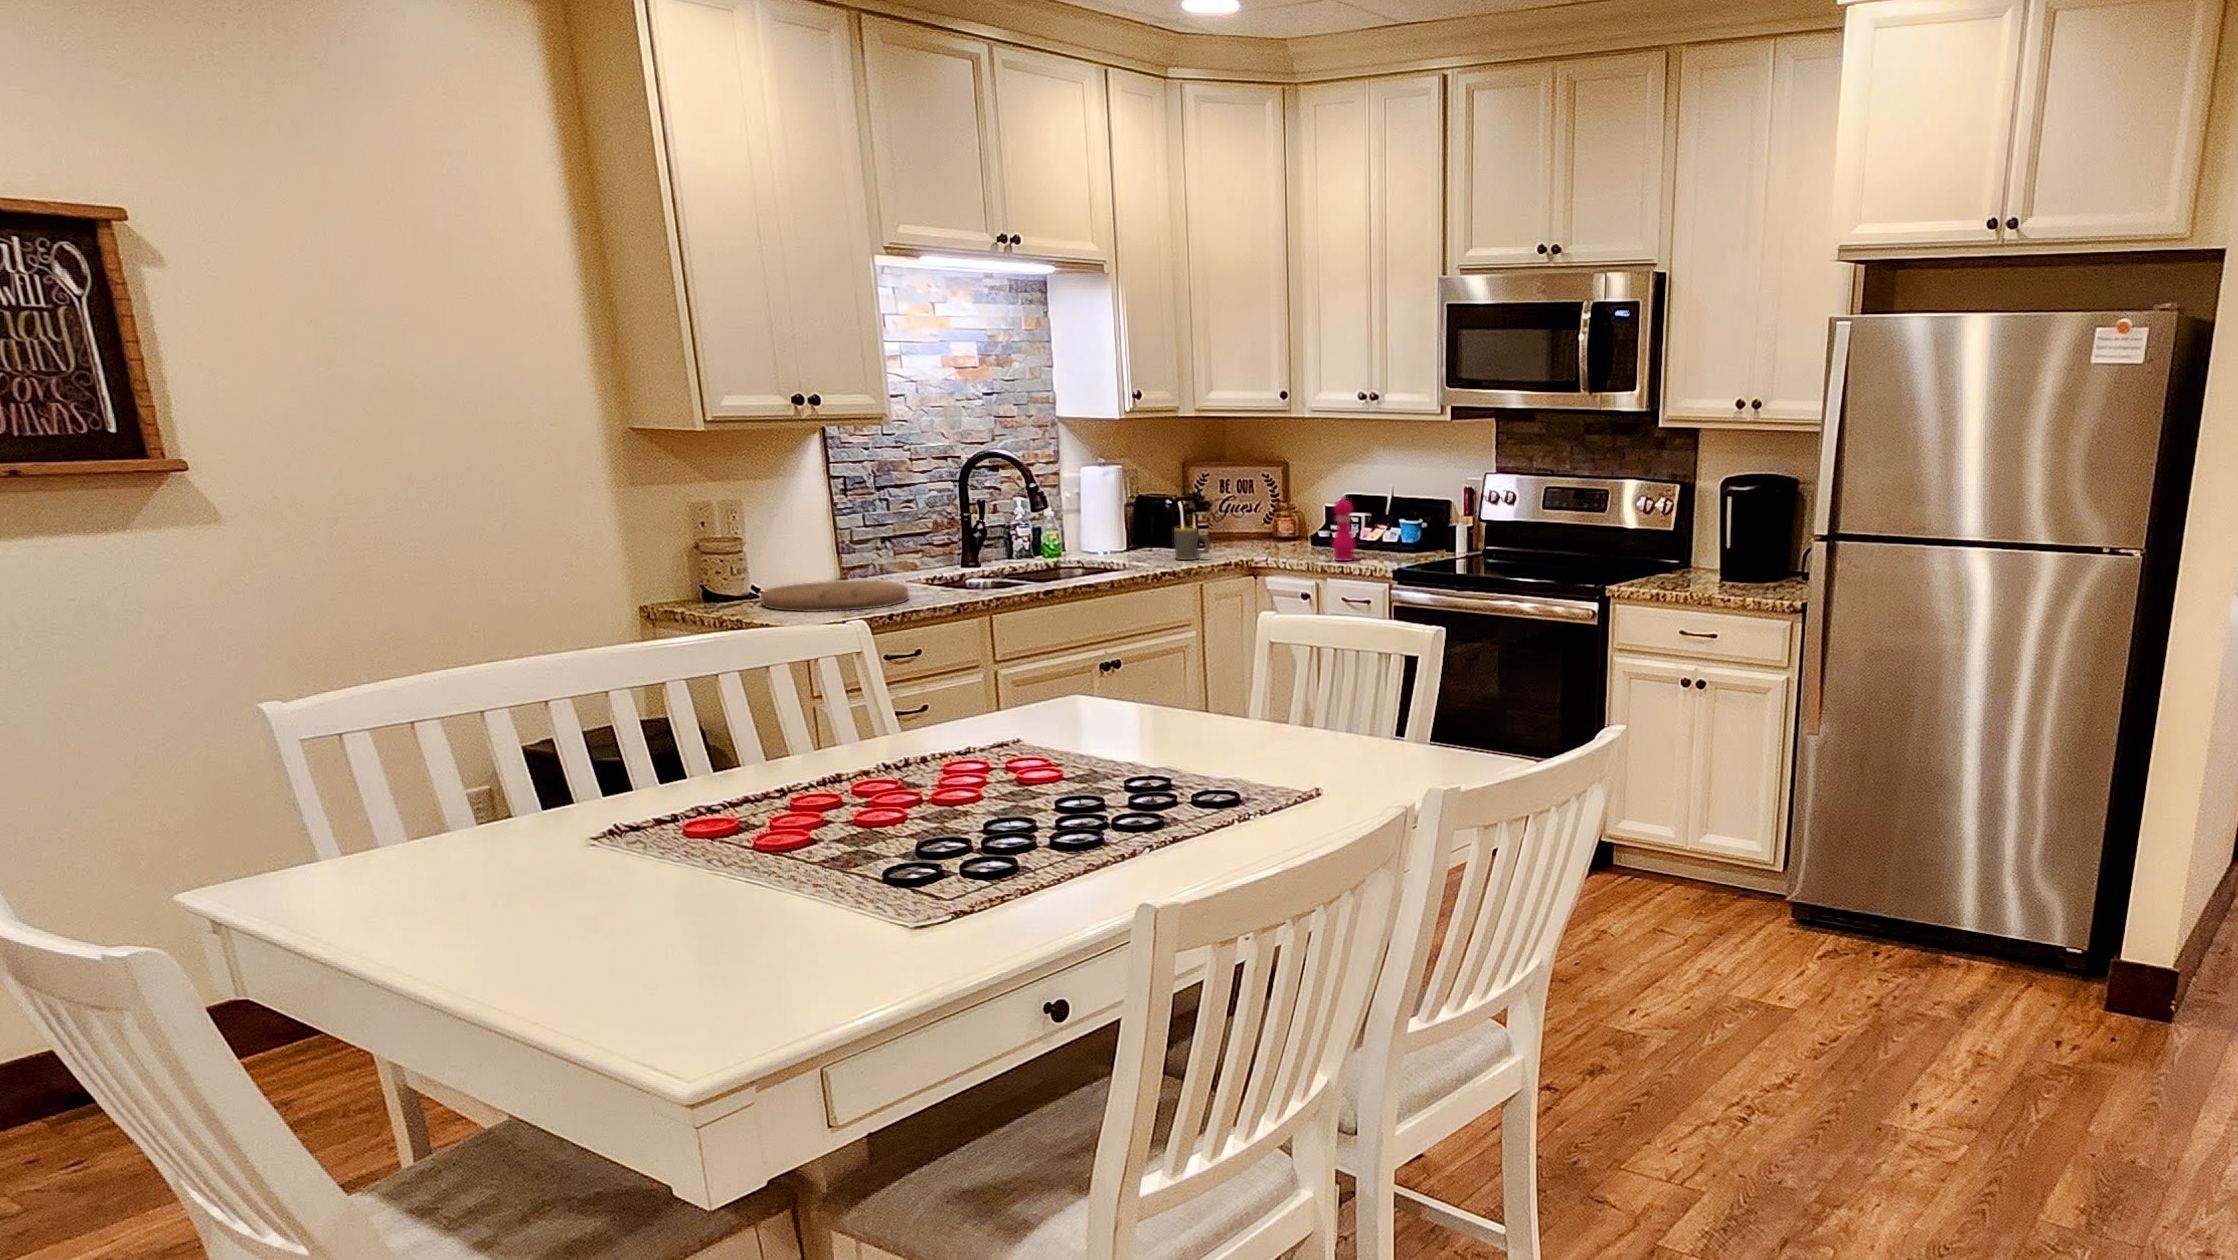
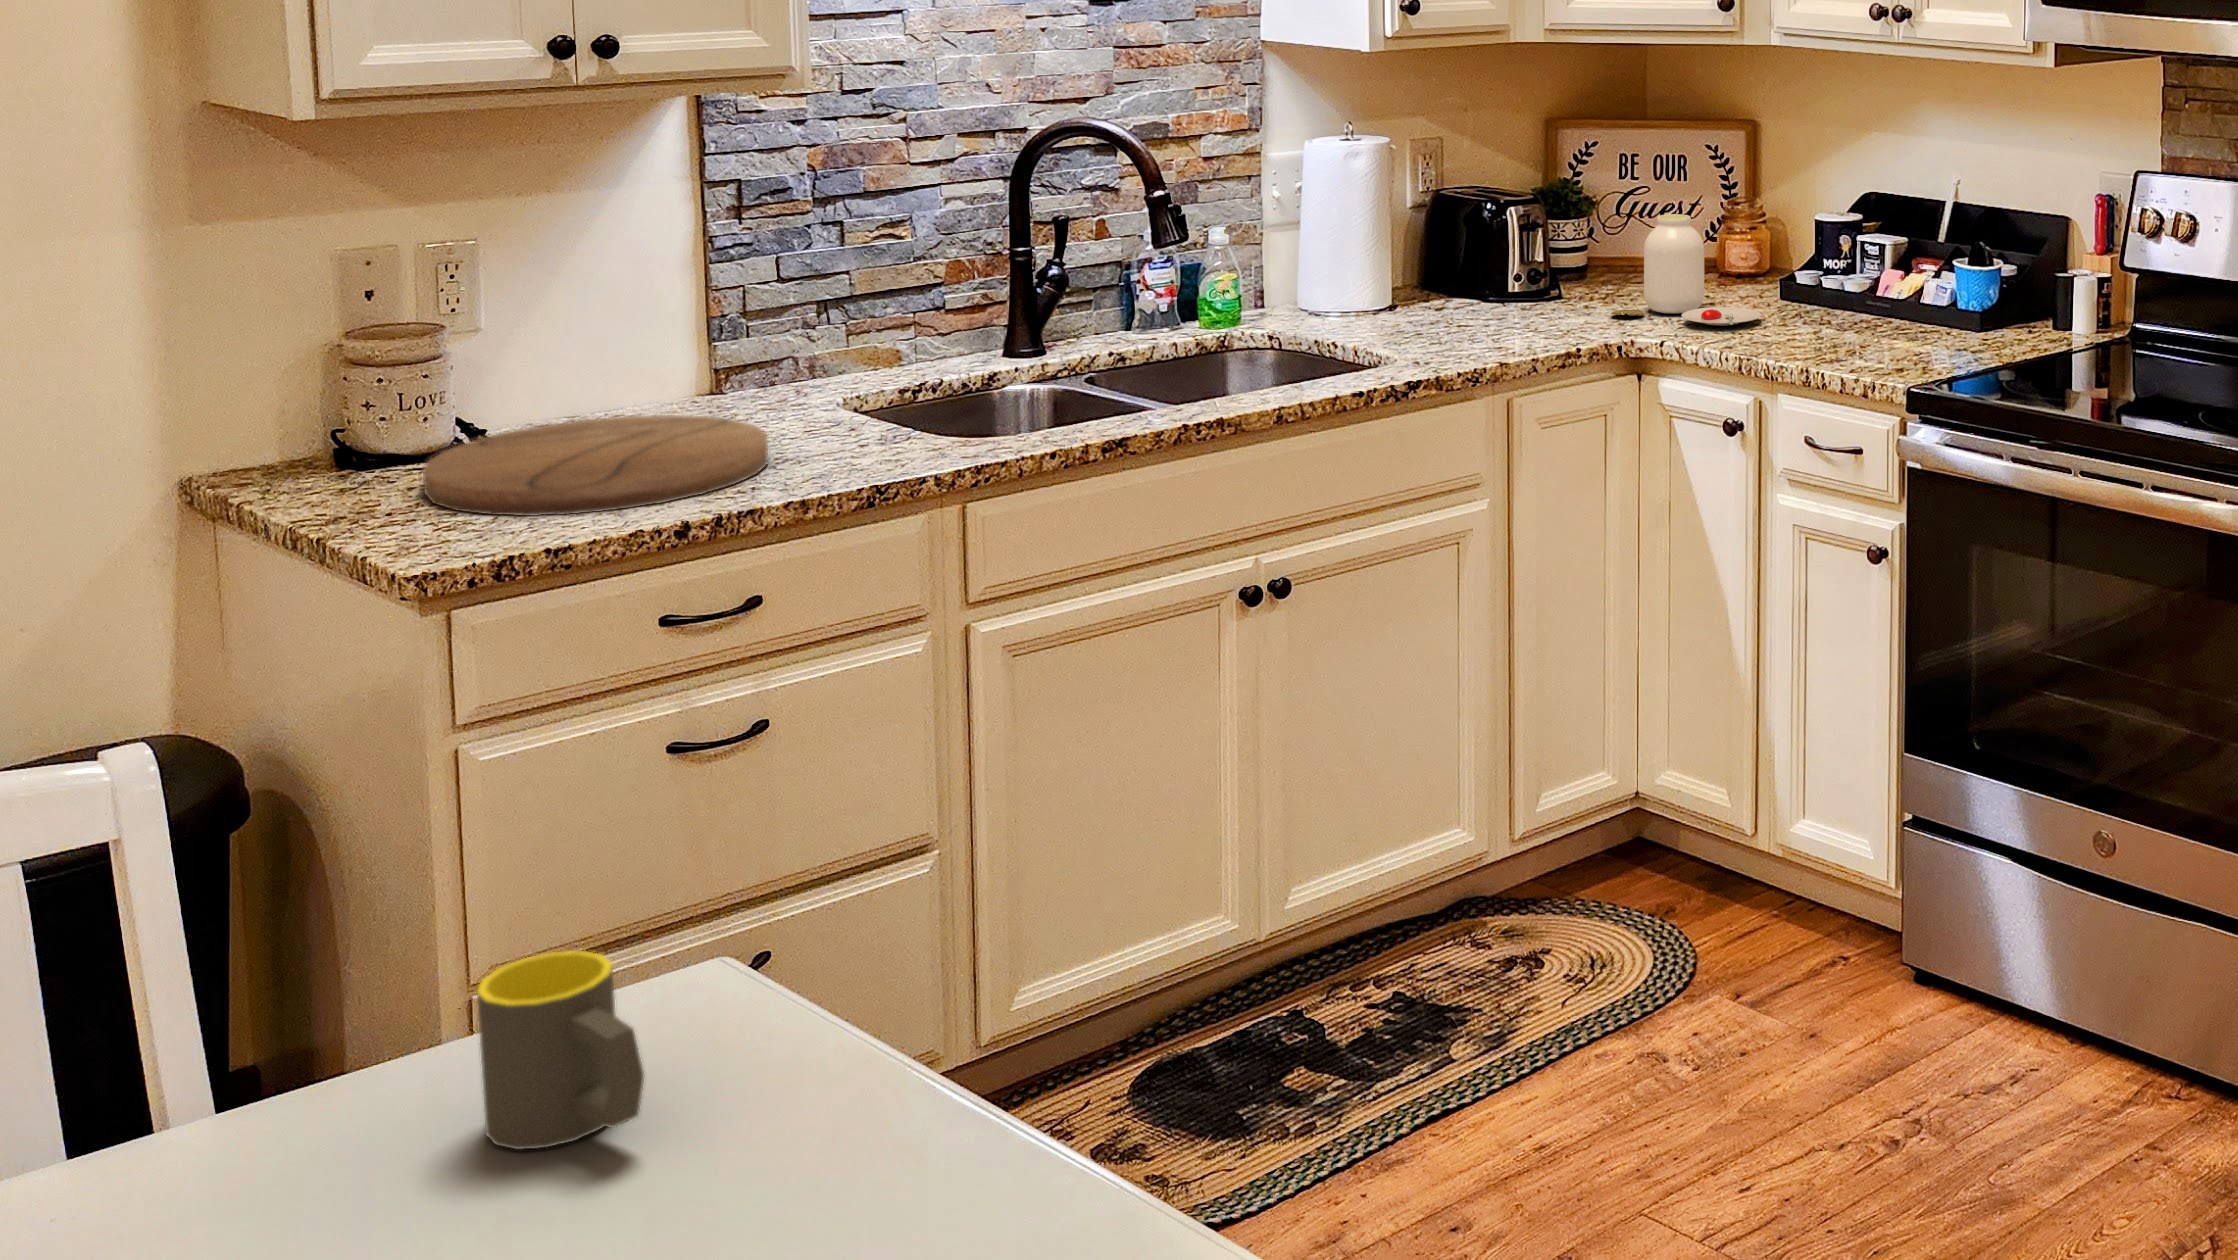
pepper mill: present [1333,495,1355,561] -> none [1792,214,1841,352]
jar: none [1236,503,1310,554] -> present [1611,214,1761,326]
mug: present [1174,528,1210,560] -> present [477,951,644,1149]

